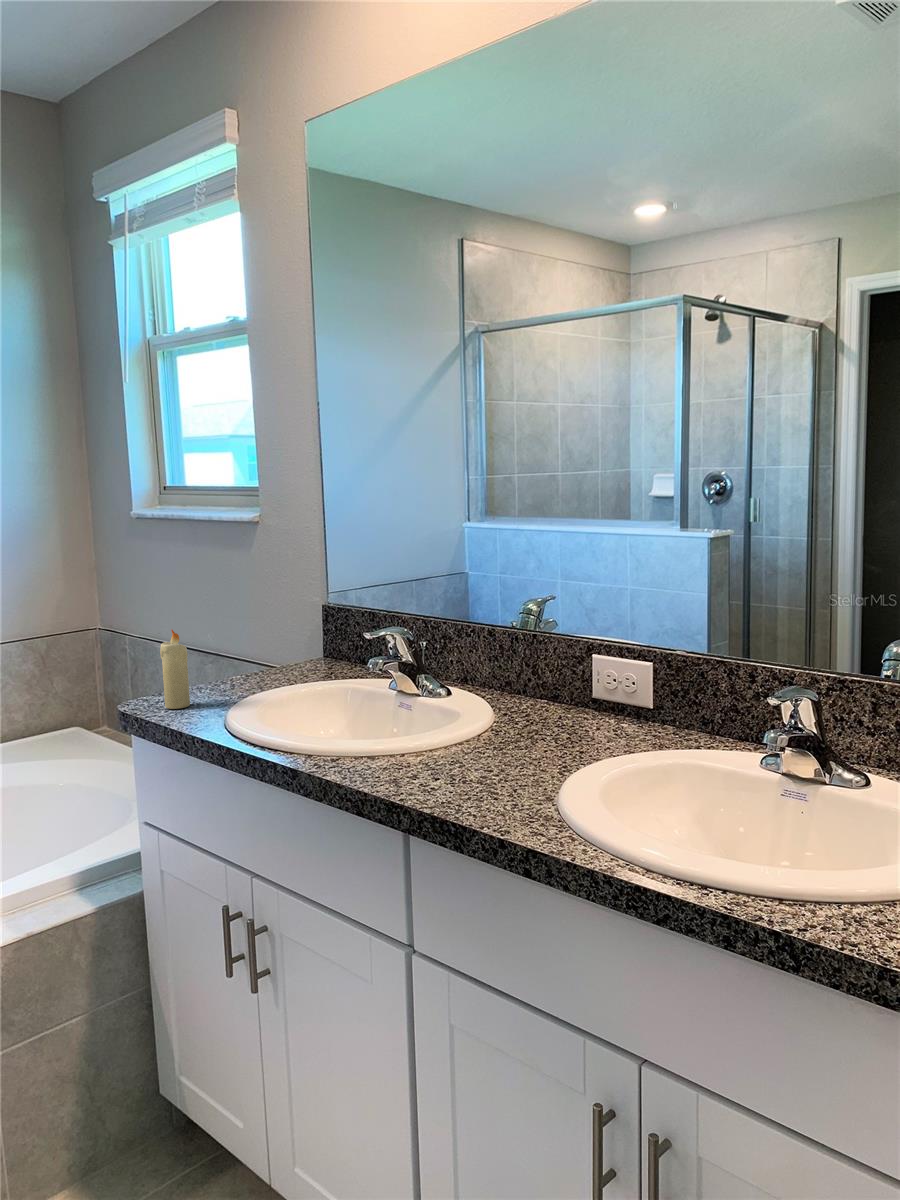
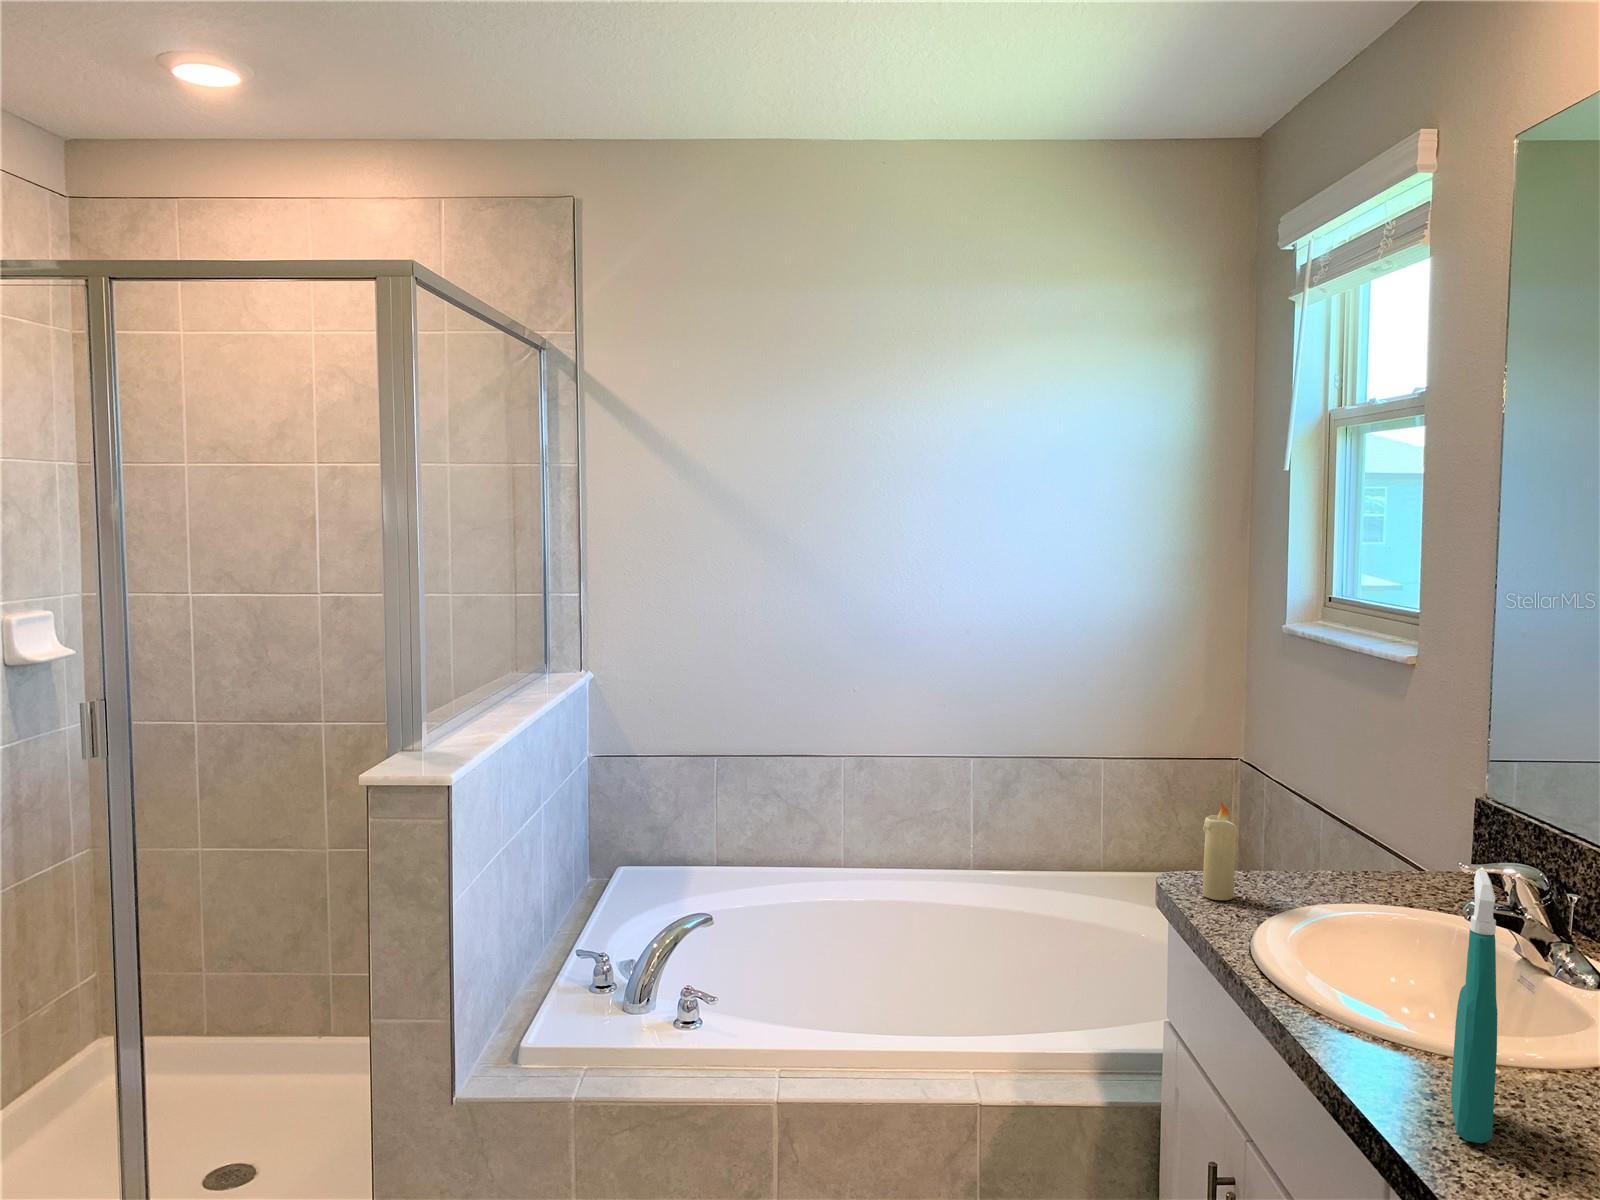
spray bottle: none [428,606,472,792] -> present [1451,869,1498,1144]

